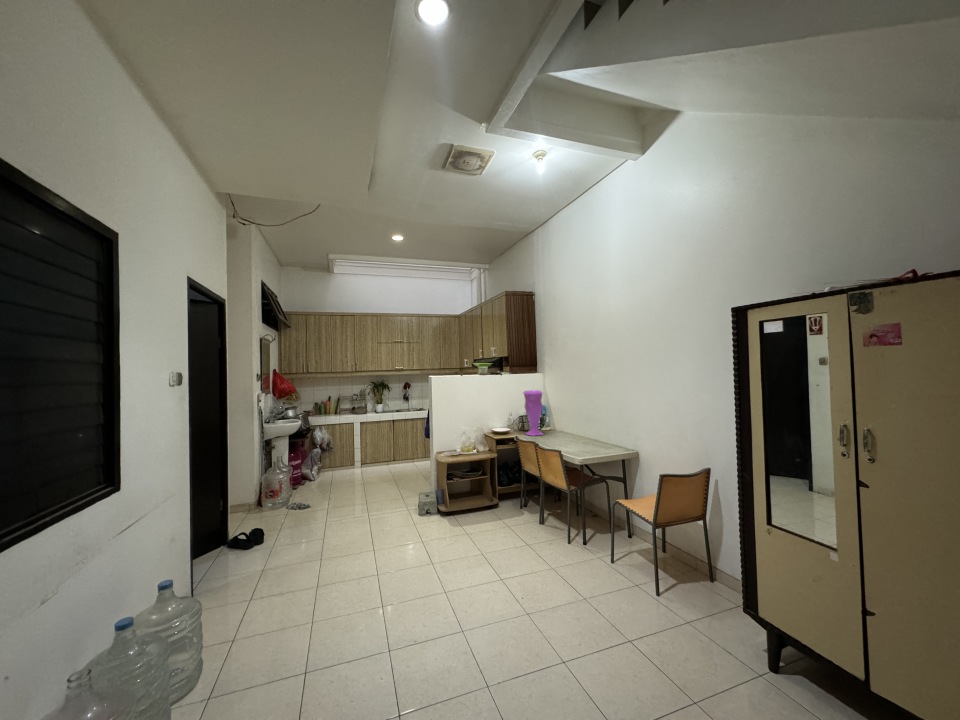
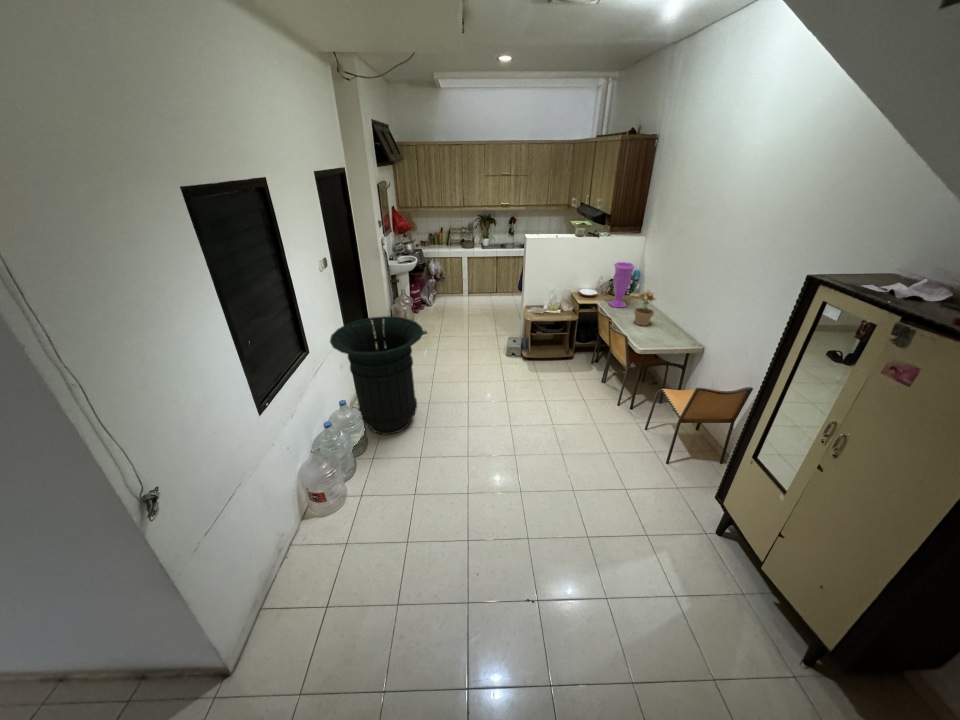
potted plant: none [553,405,576,443] -> present [634,292,655,326]
trash can: none [154,452,313,654] -> present [330,316,423,434]

